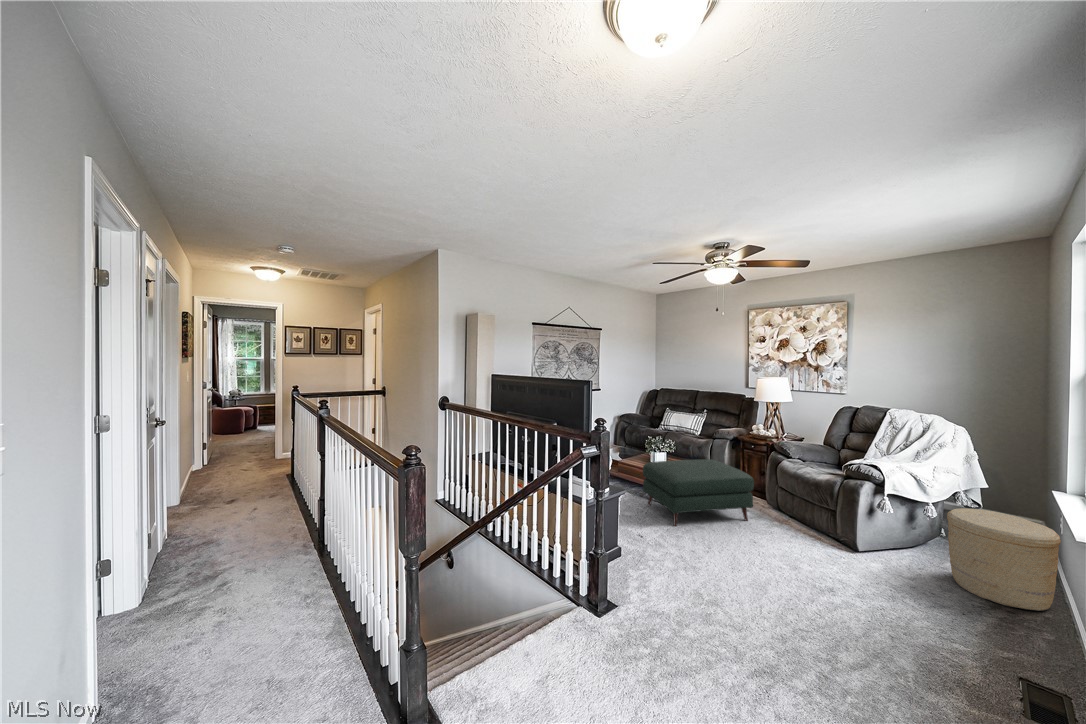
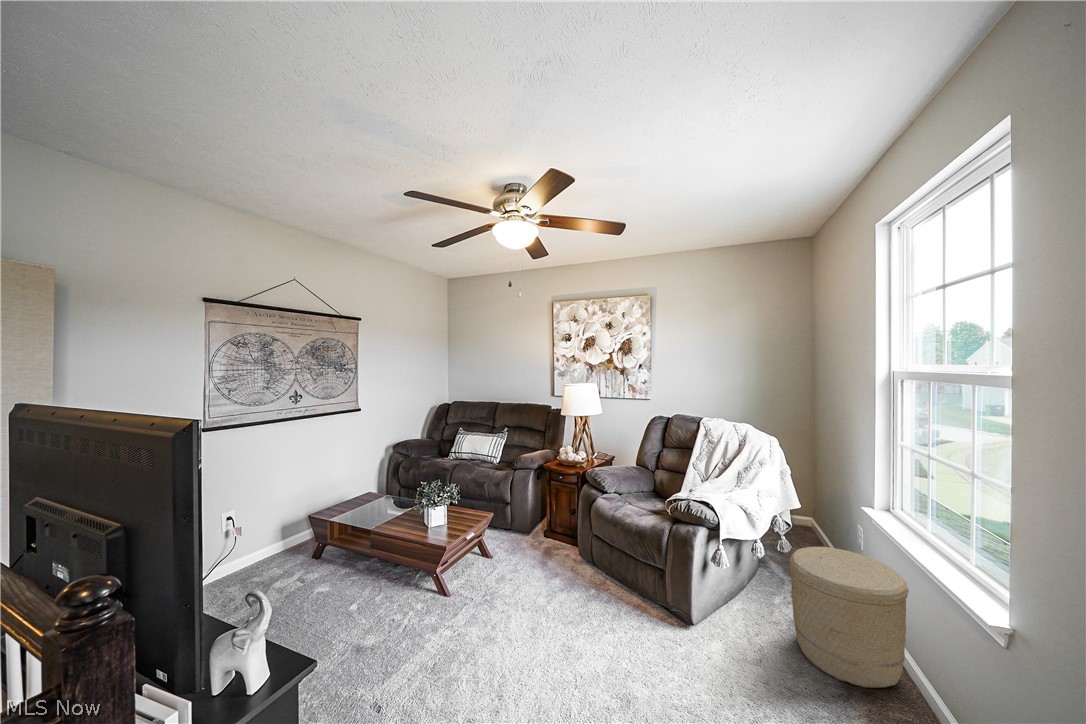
ottoman: present [643,459,754,526] -> none [403,508,564,648]

